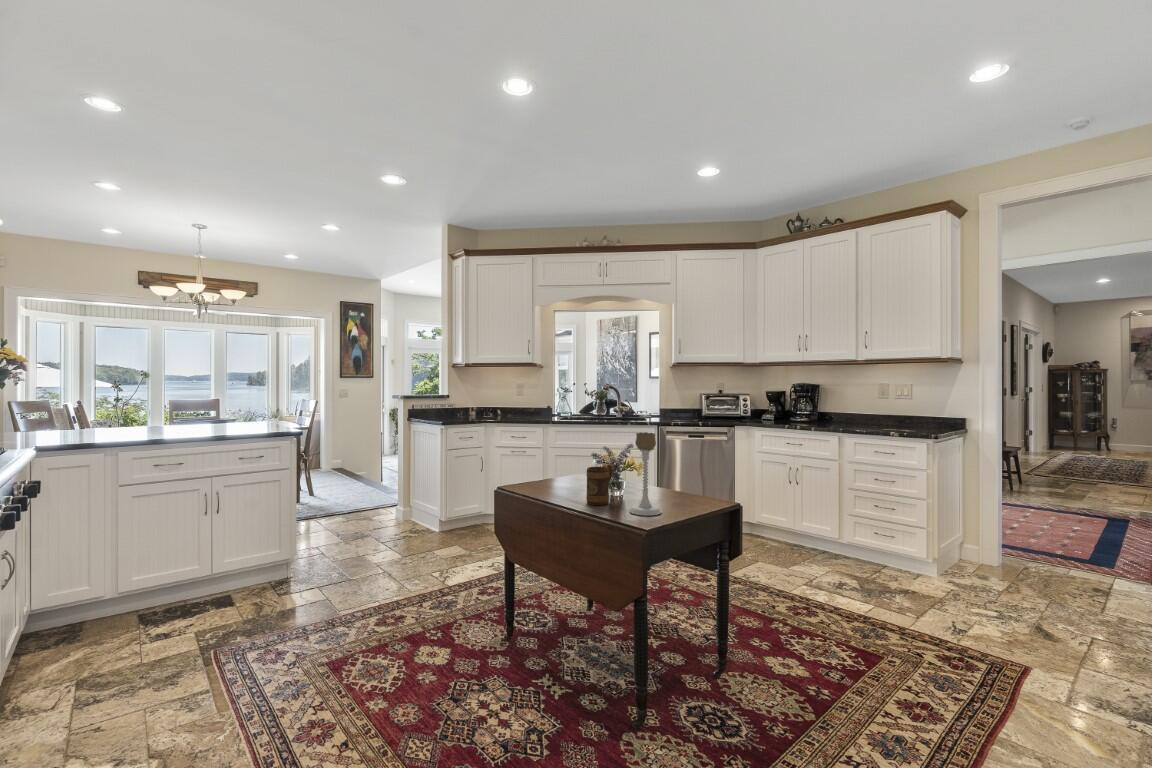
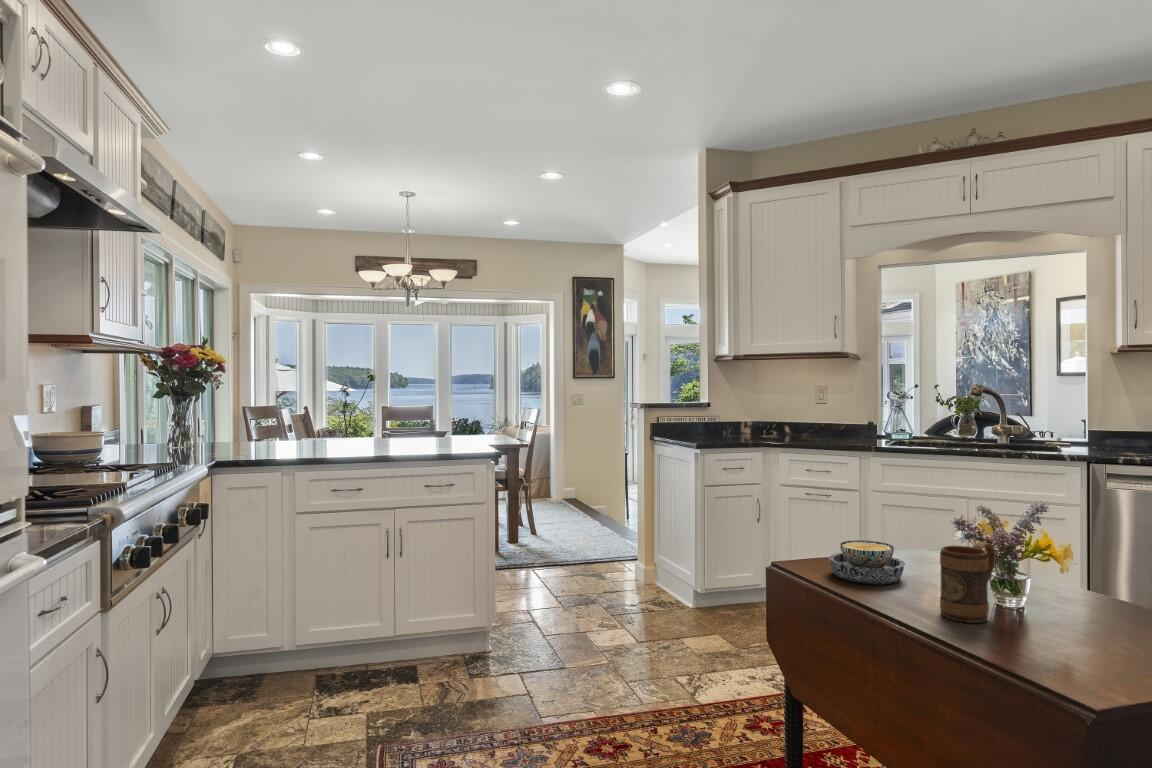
candle holder: present [629,433,662,516] -> none [1035,488,1115,663]
bowl: none [530,470,570,493] -> present [829,540,905,585]

